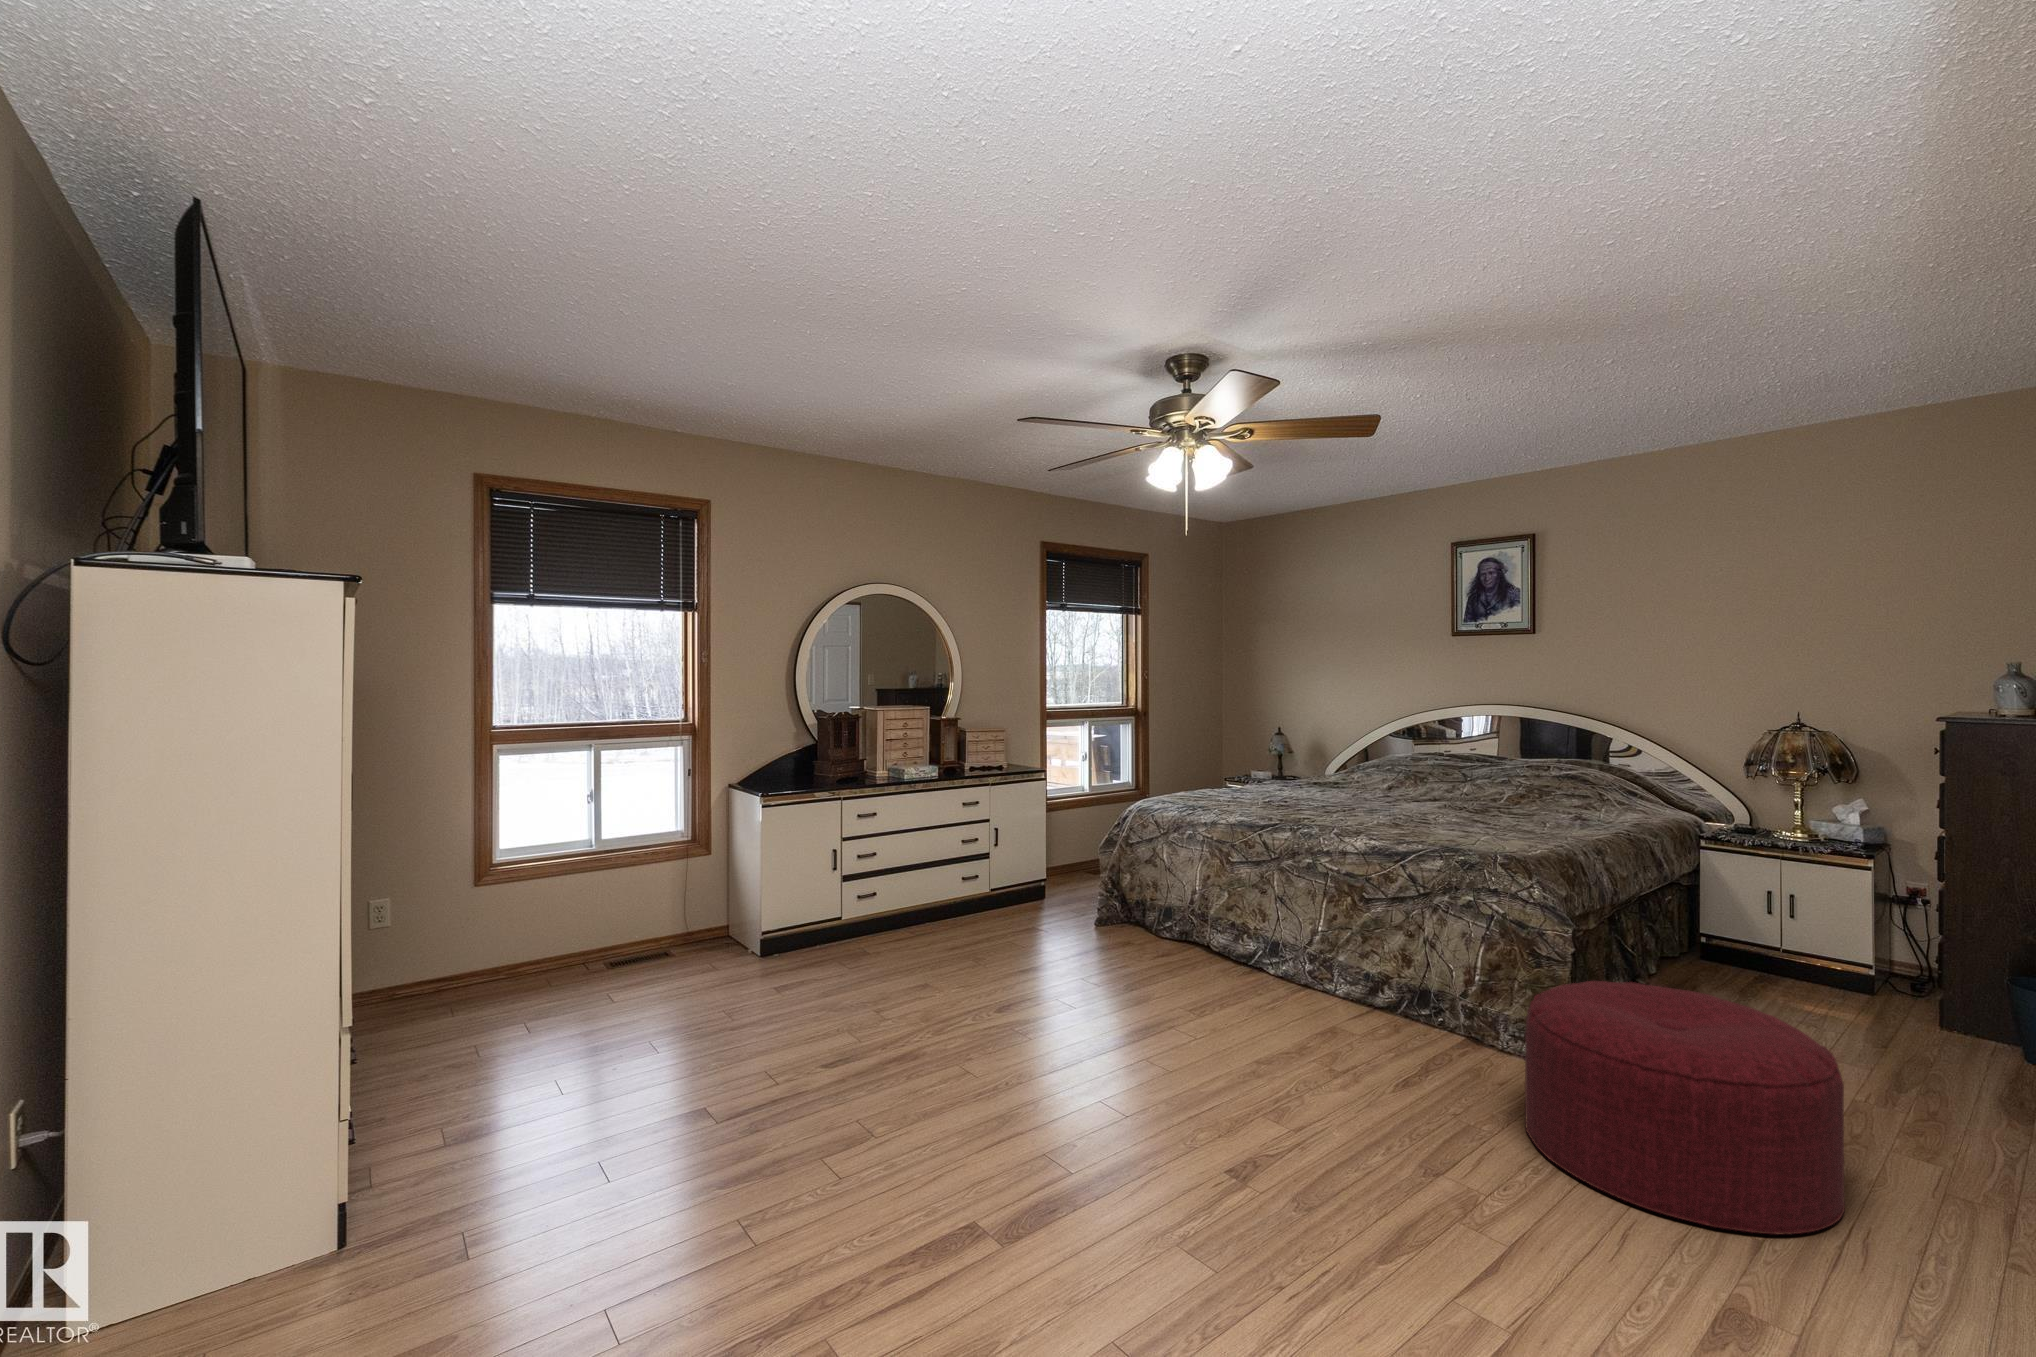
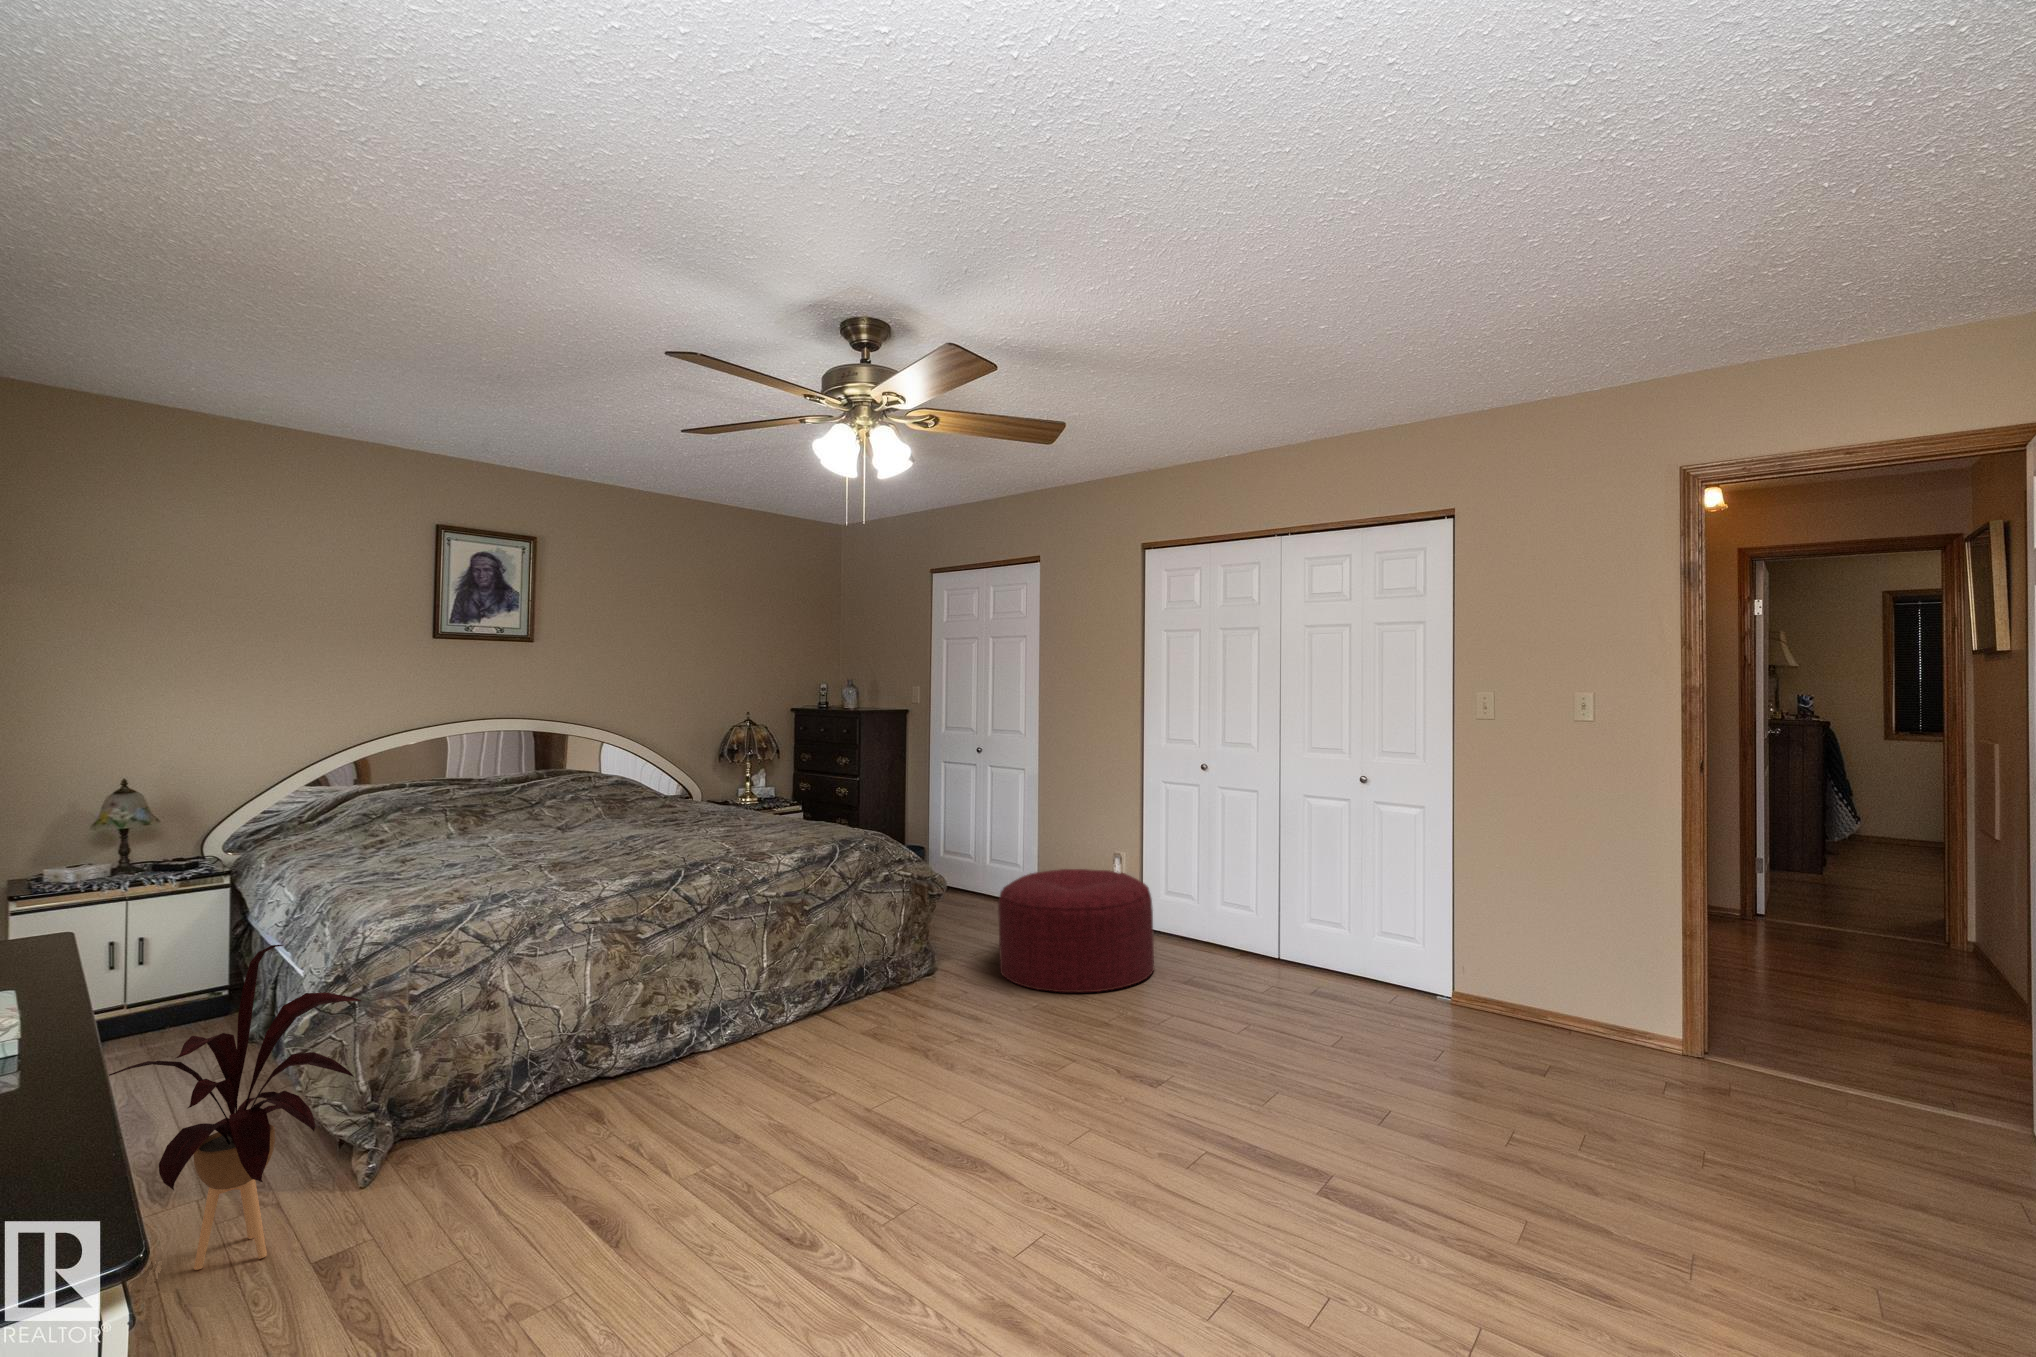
house plant: none [992,789,1070,921] -> present [109,945,361,1270]

